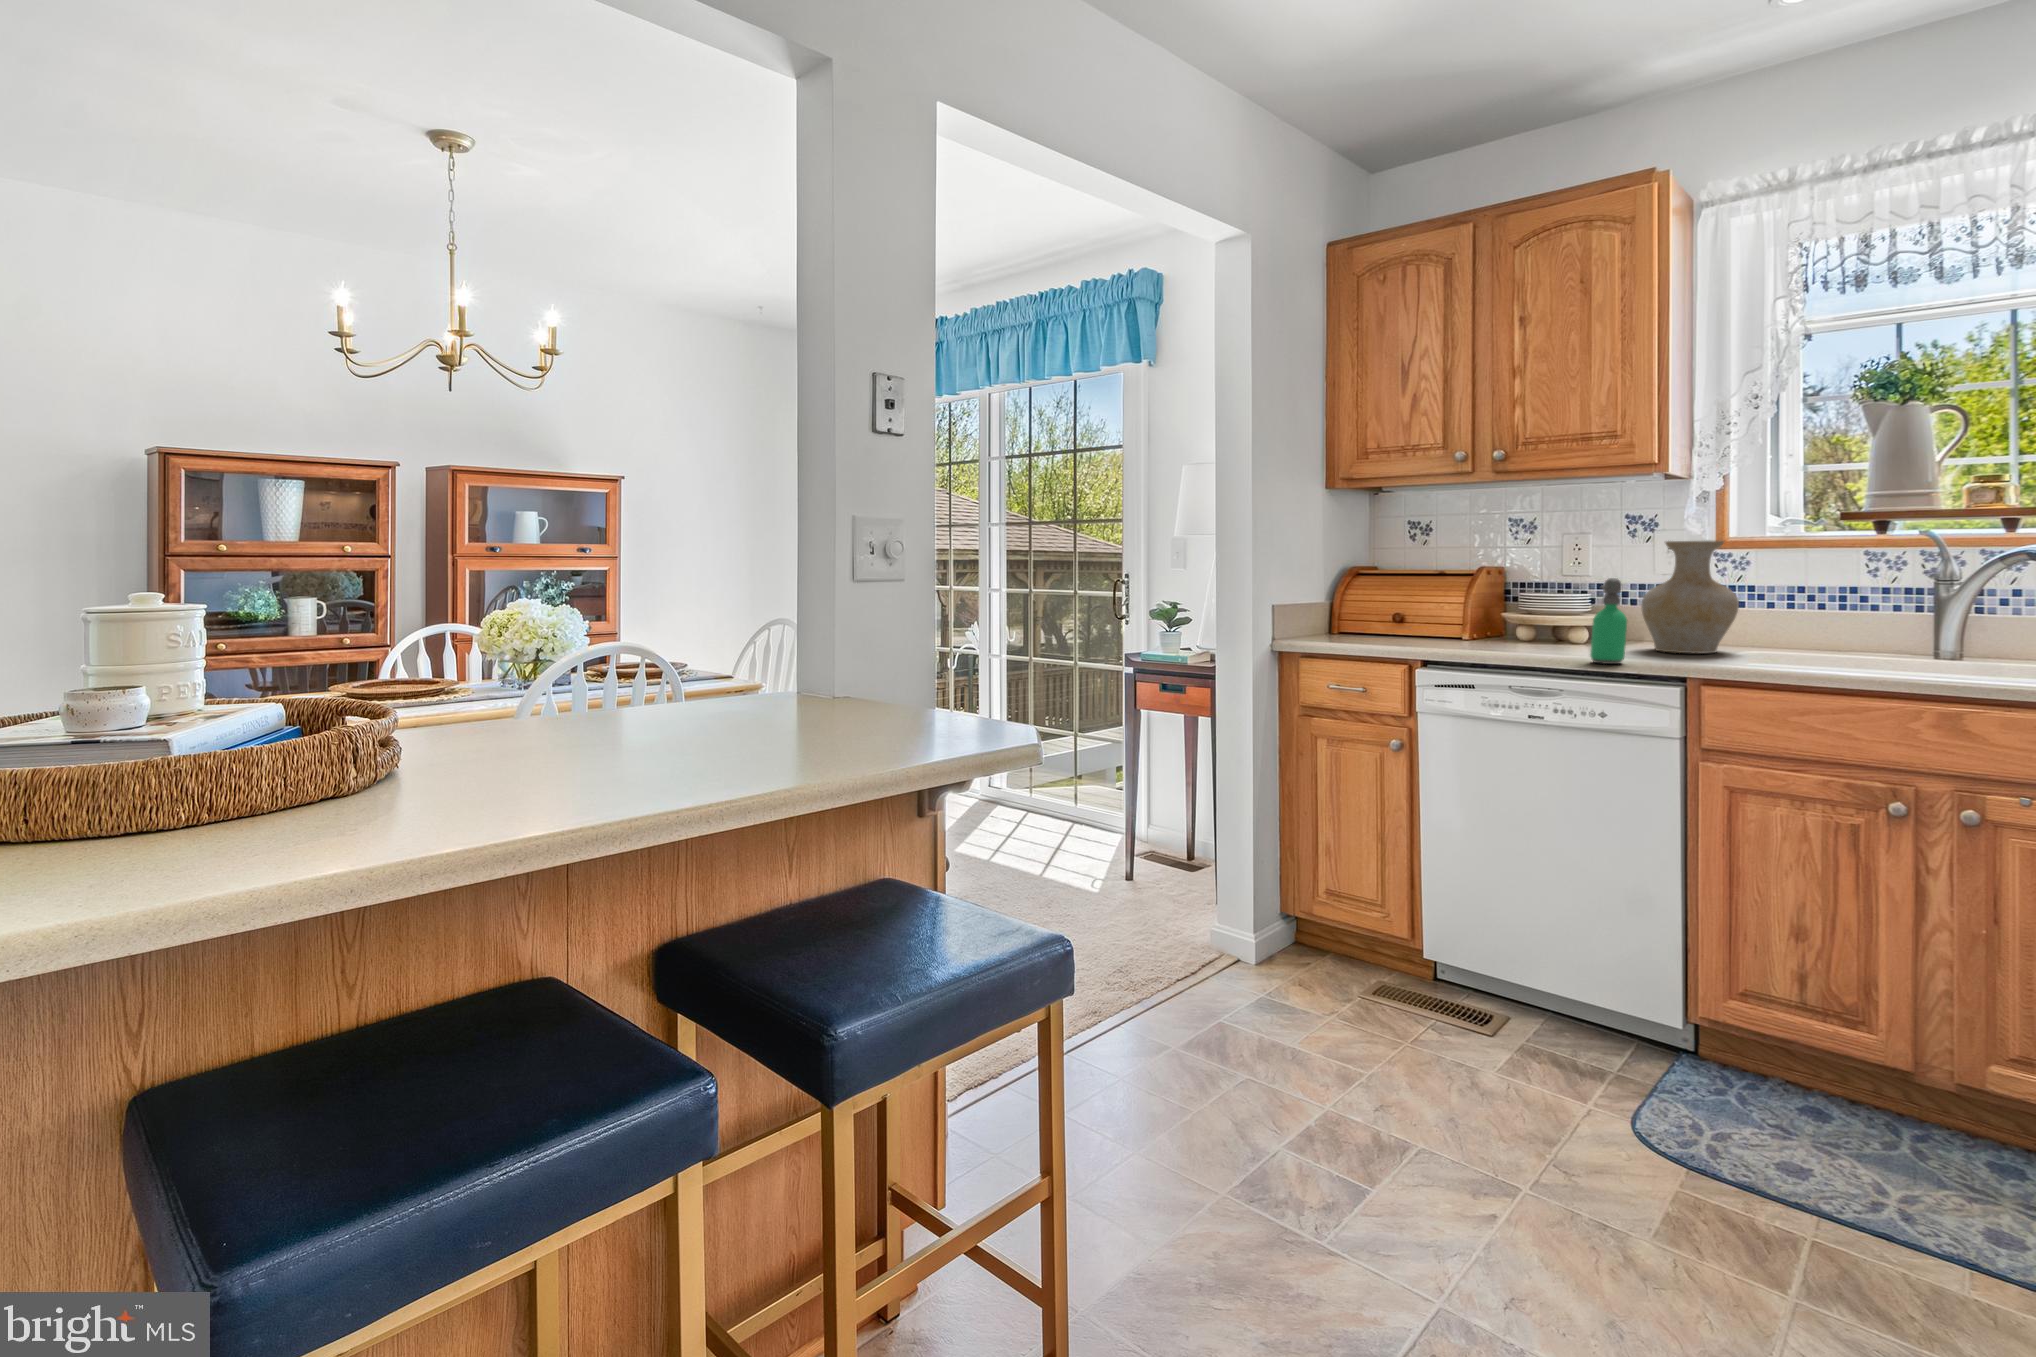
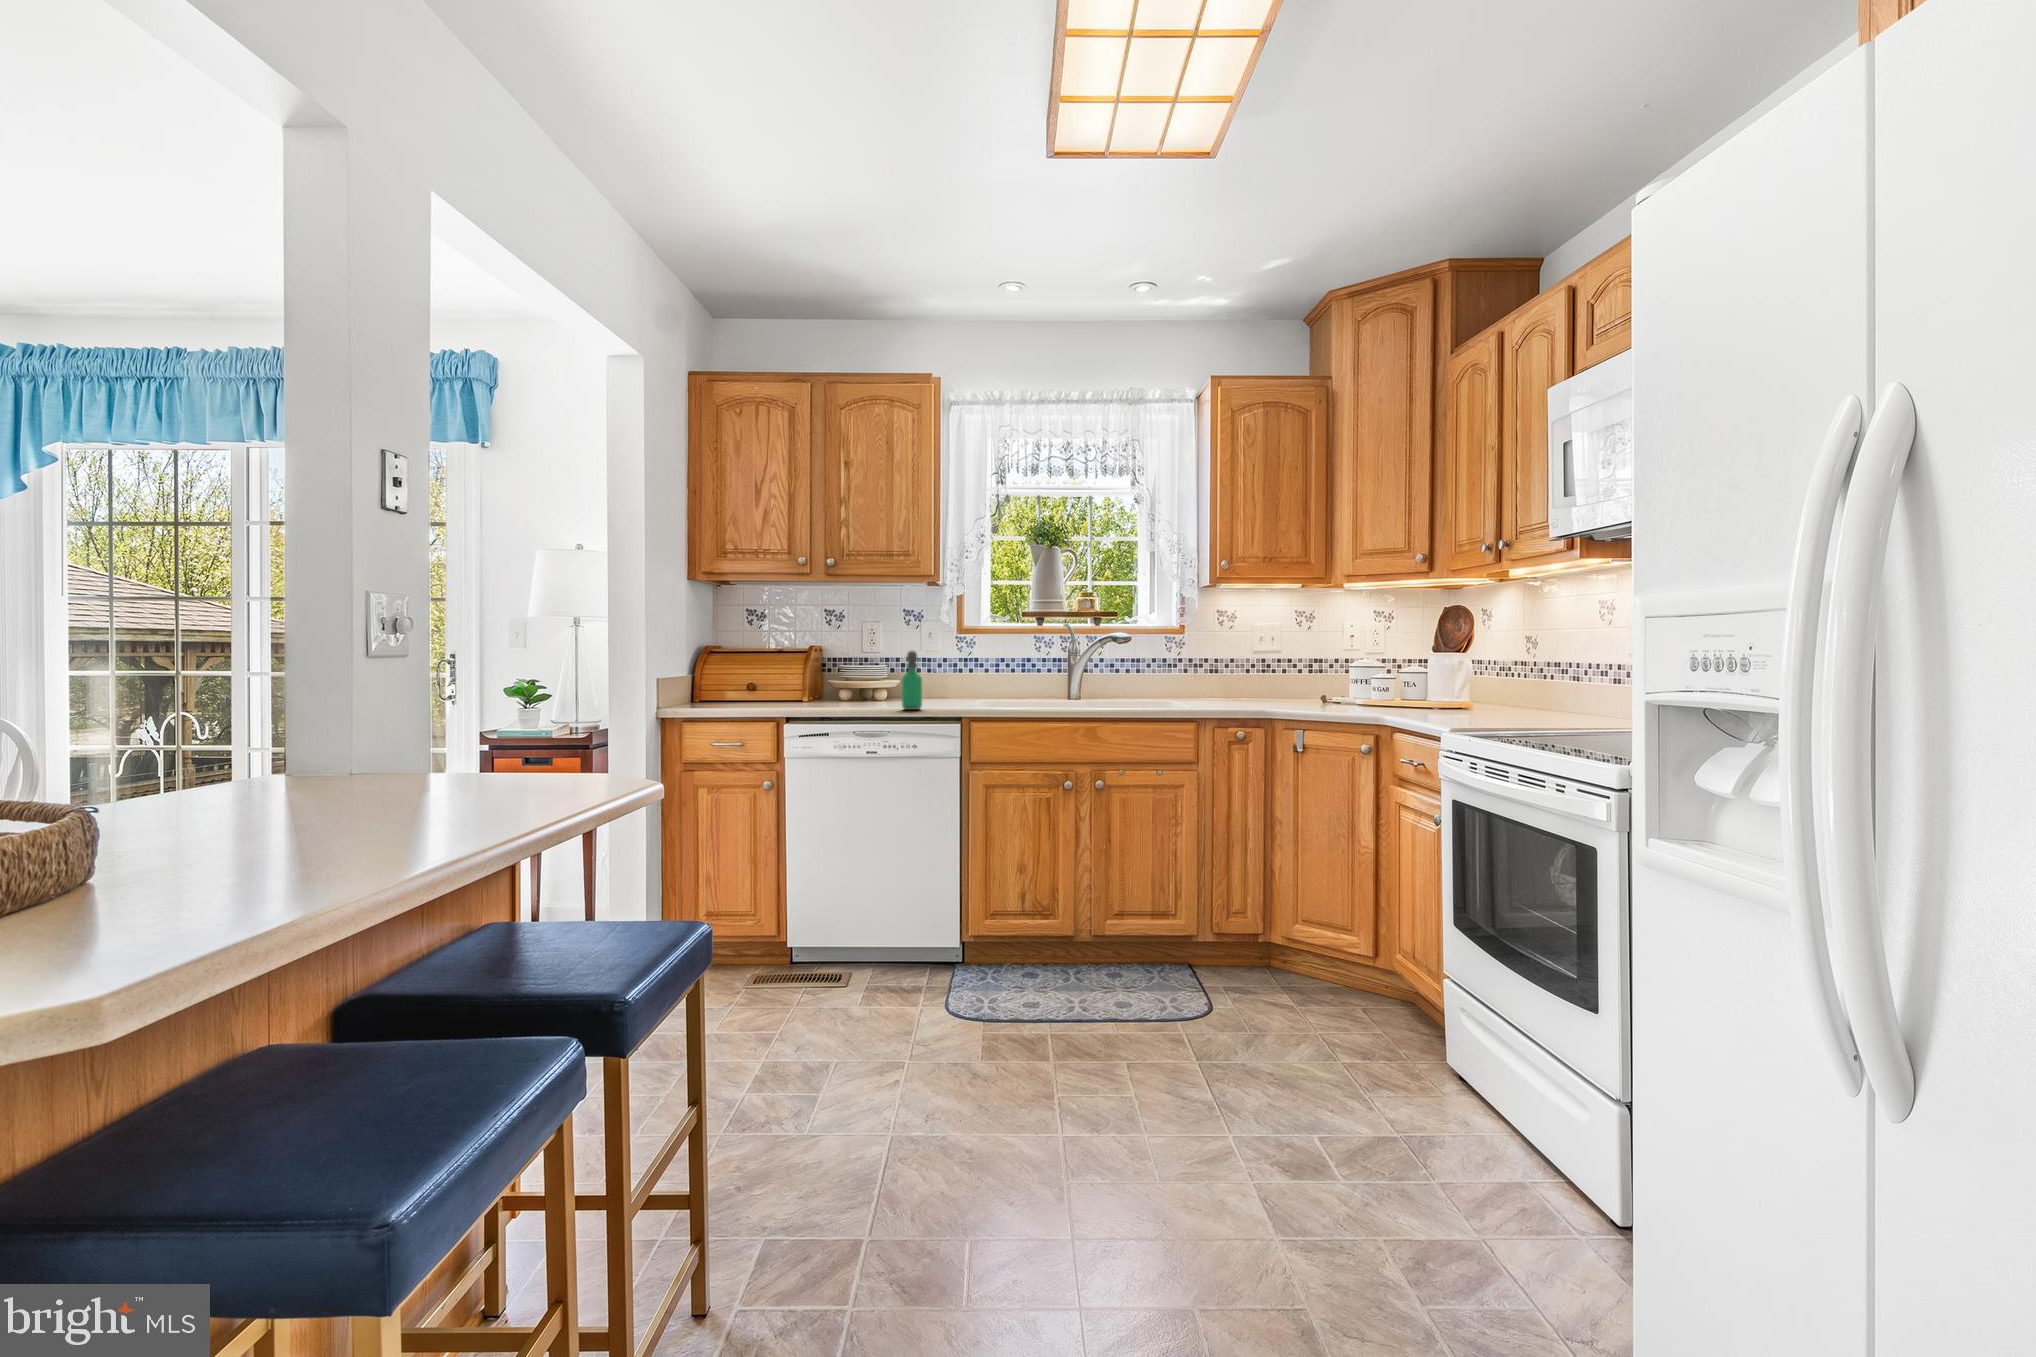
vase: present [1641,541,1739,653] -> none [922,627,976,703]

